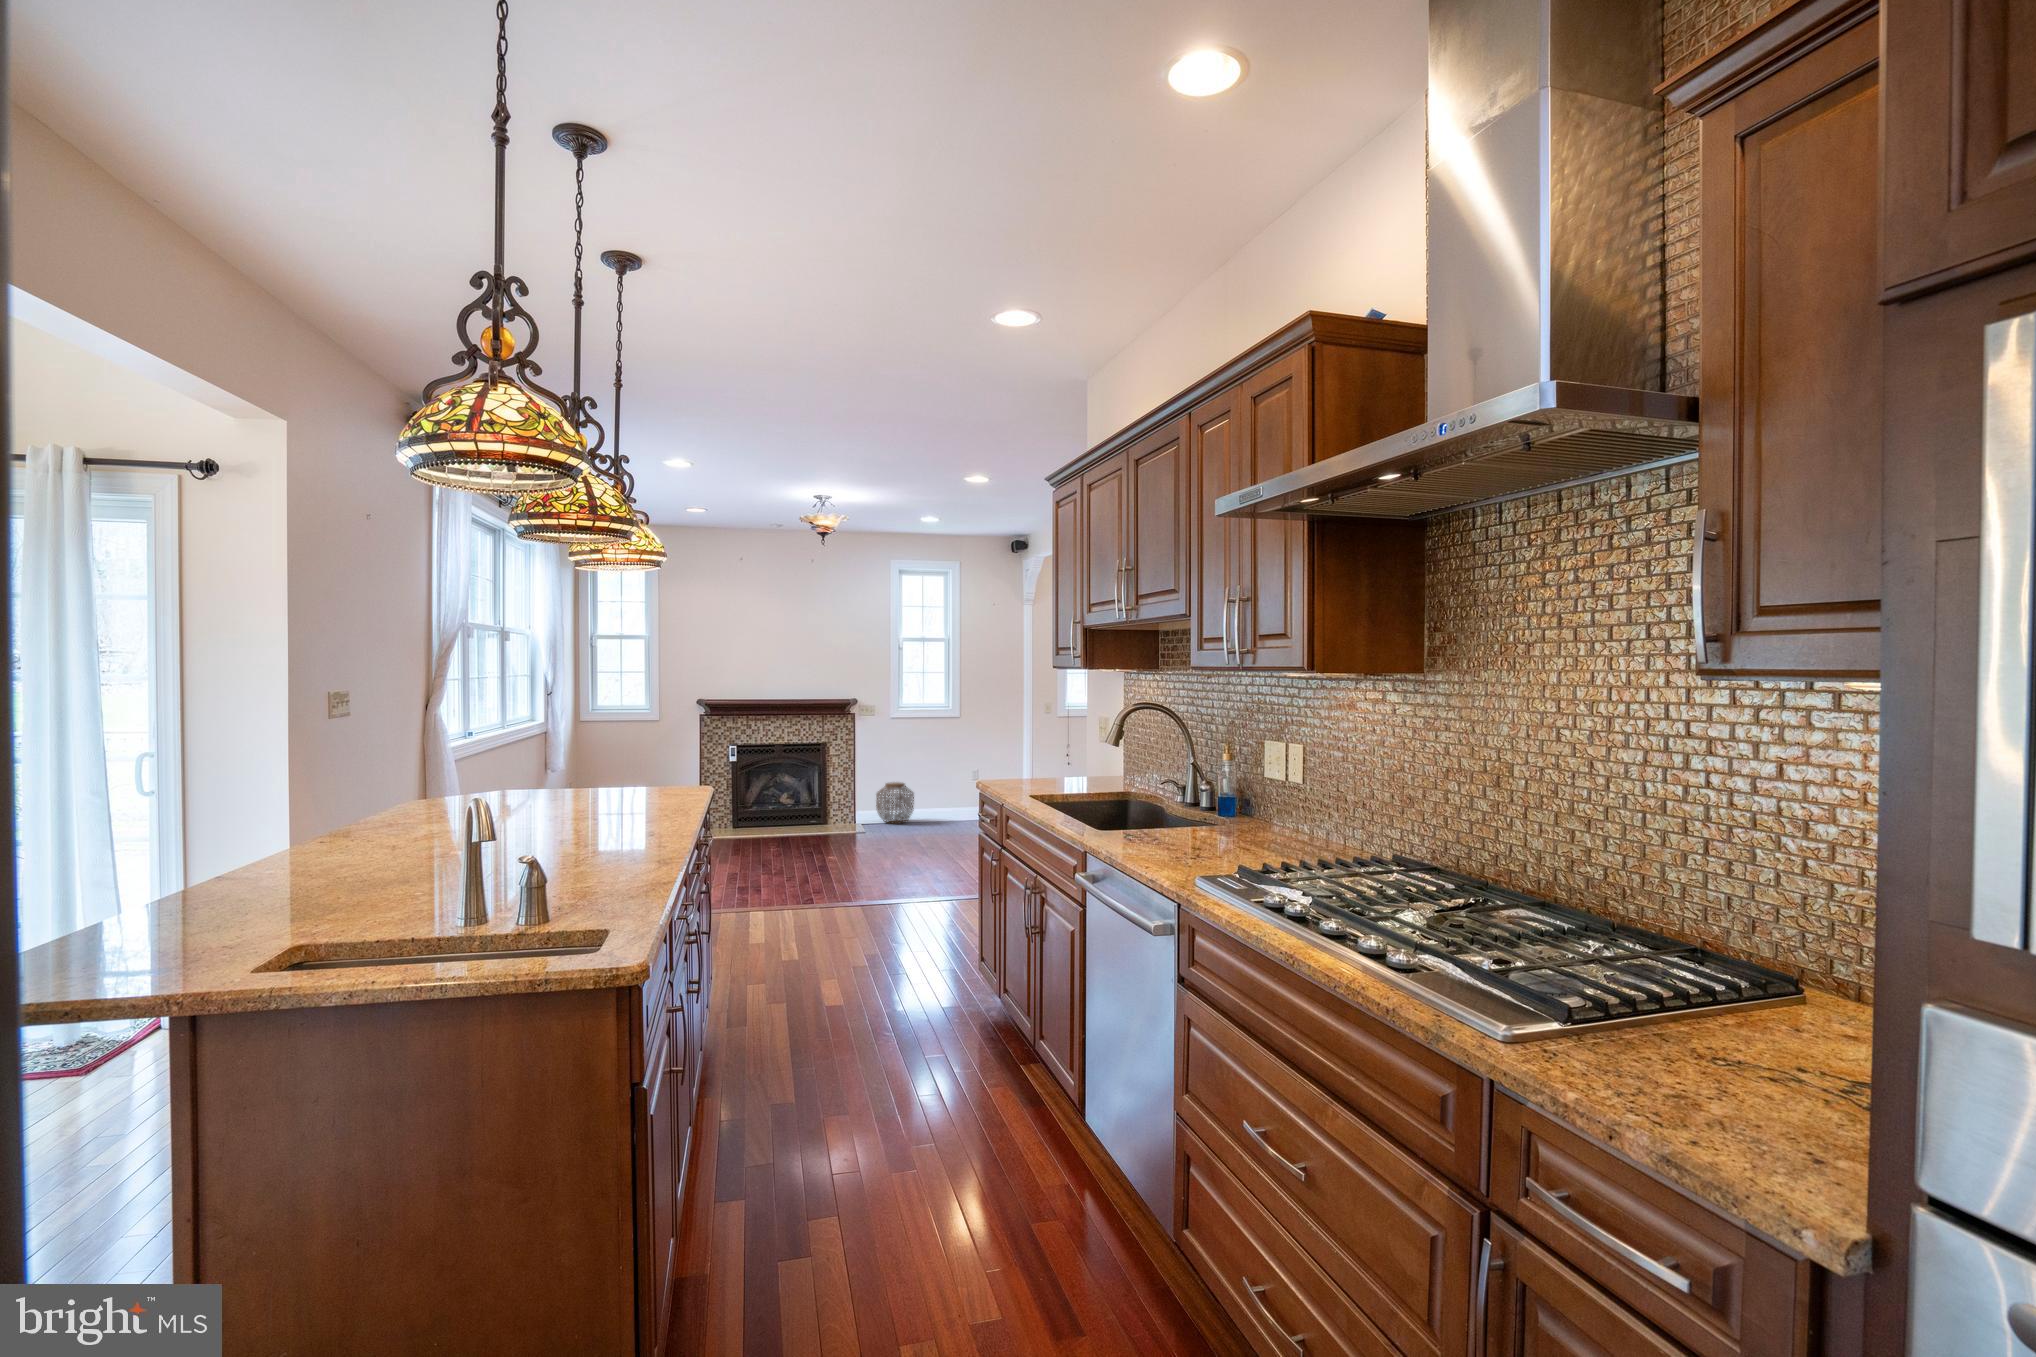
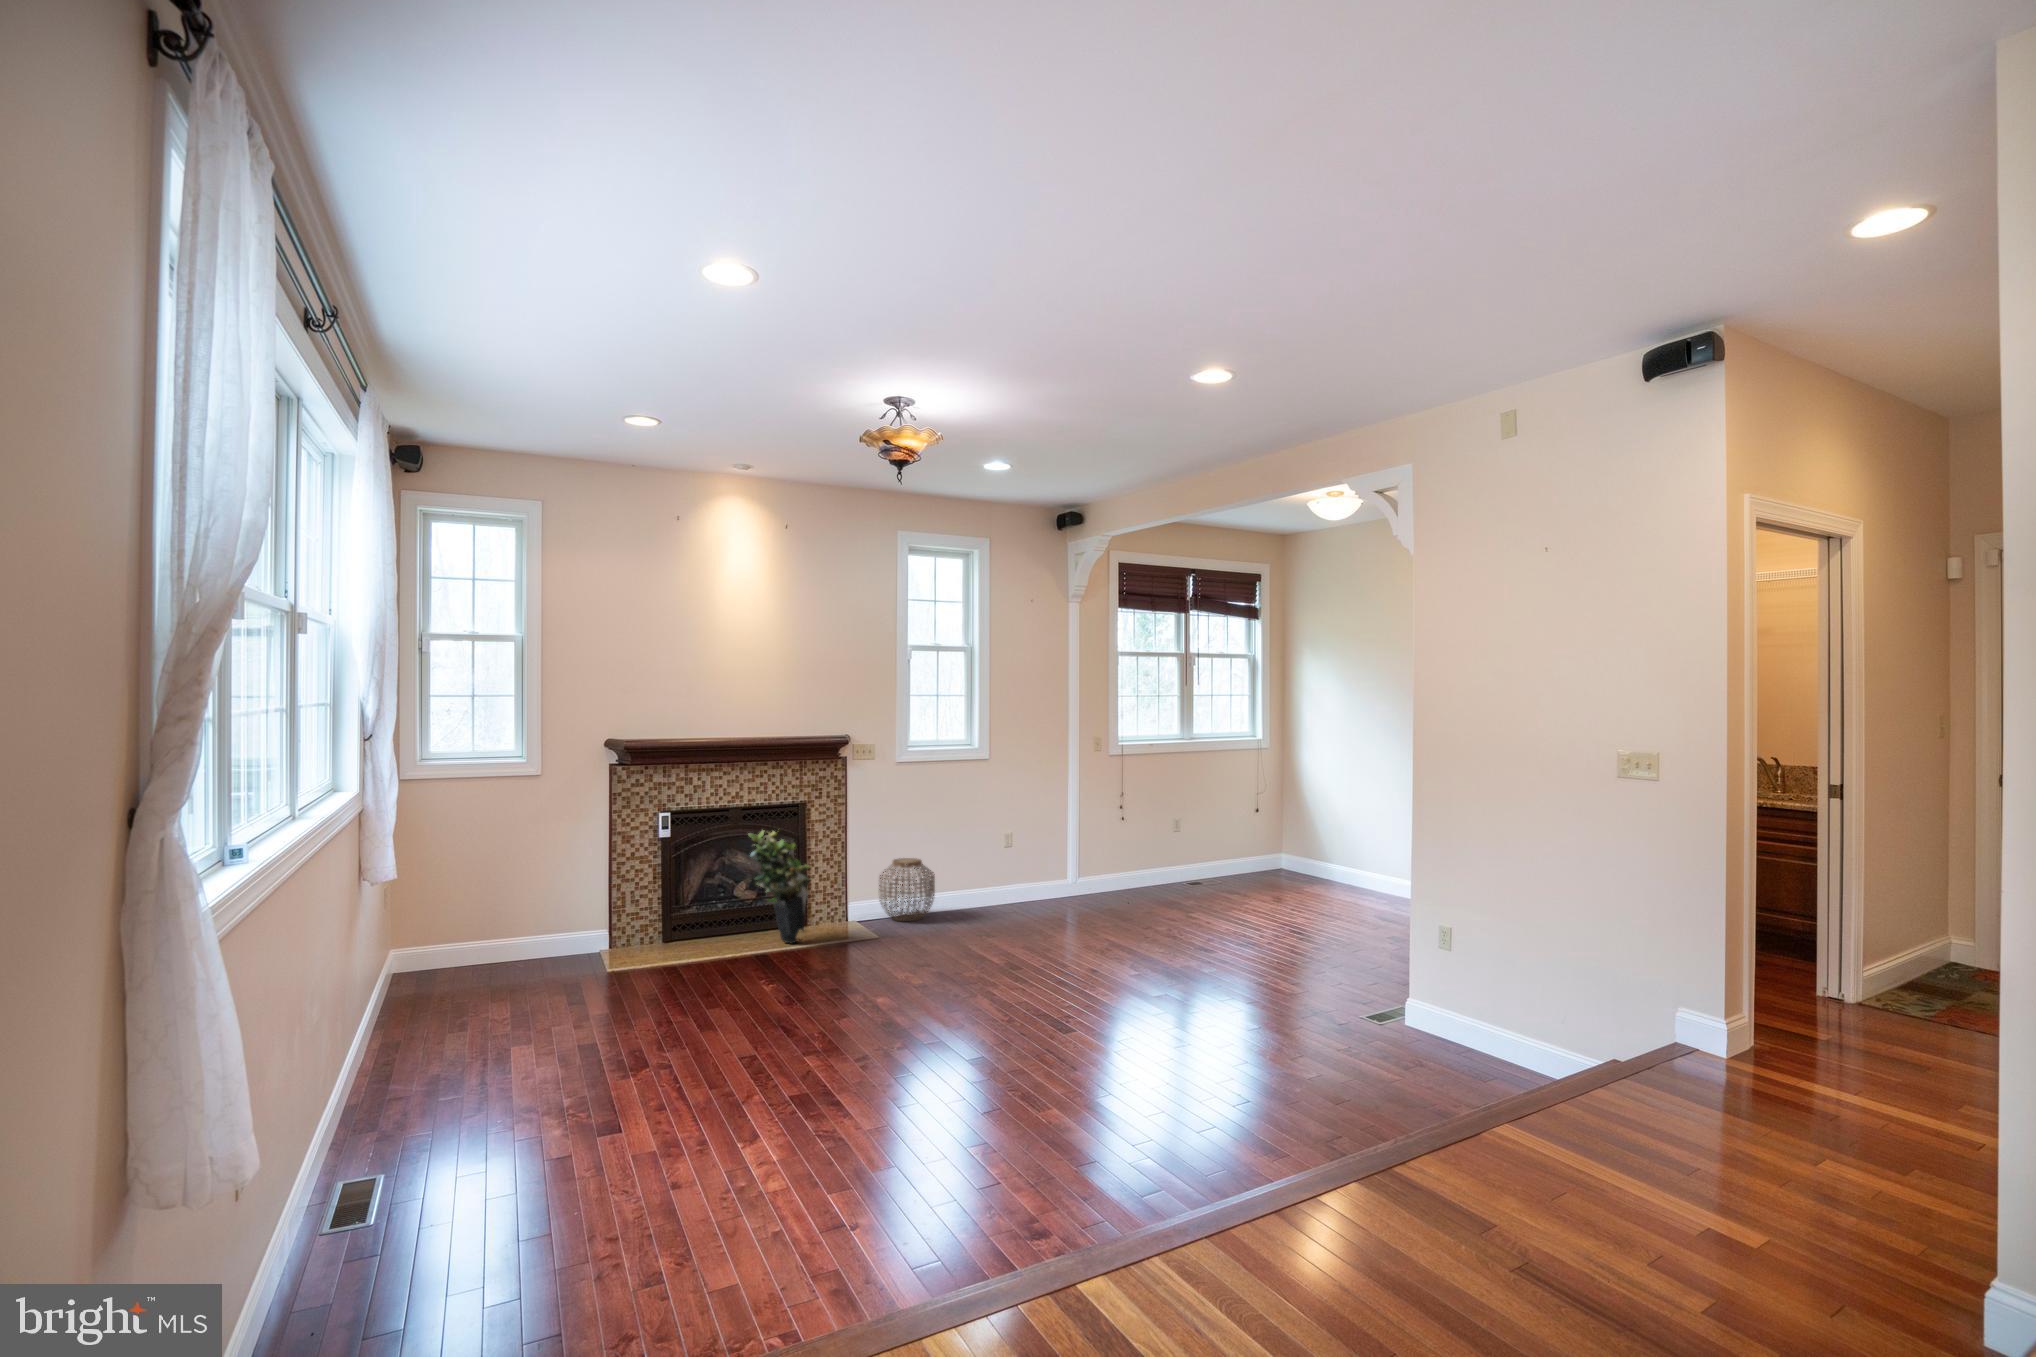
potted plant: none [782,758,824,831] -> present [749,831,812,944]

